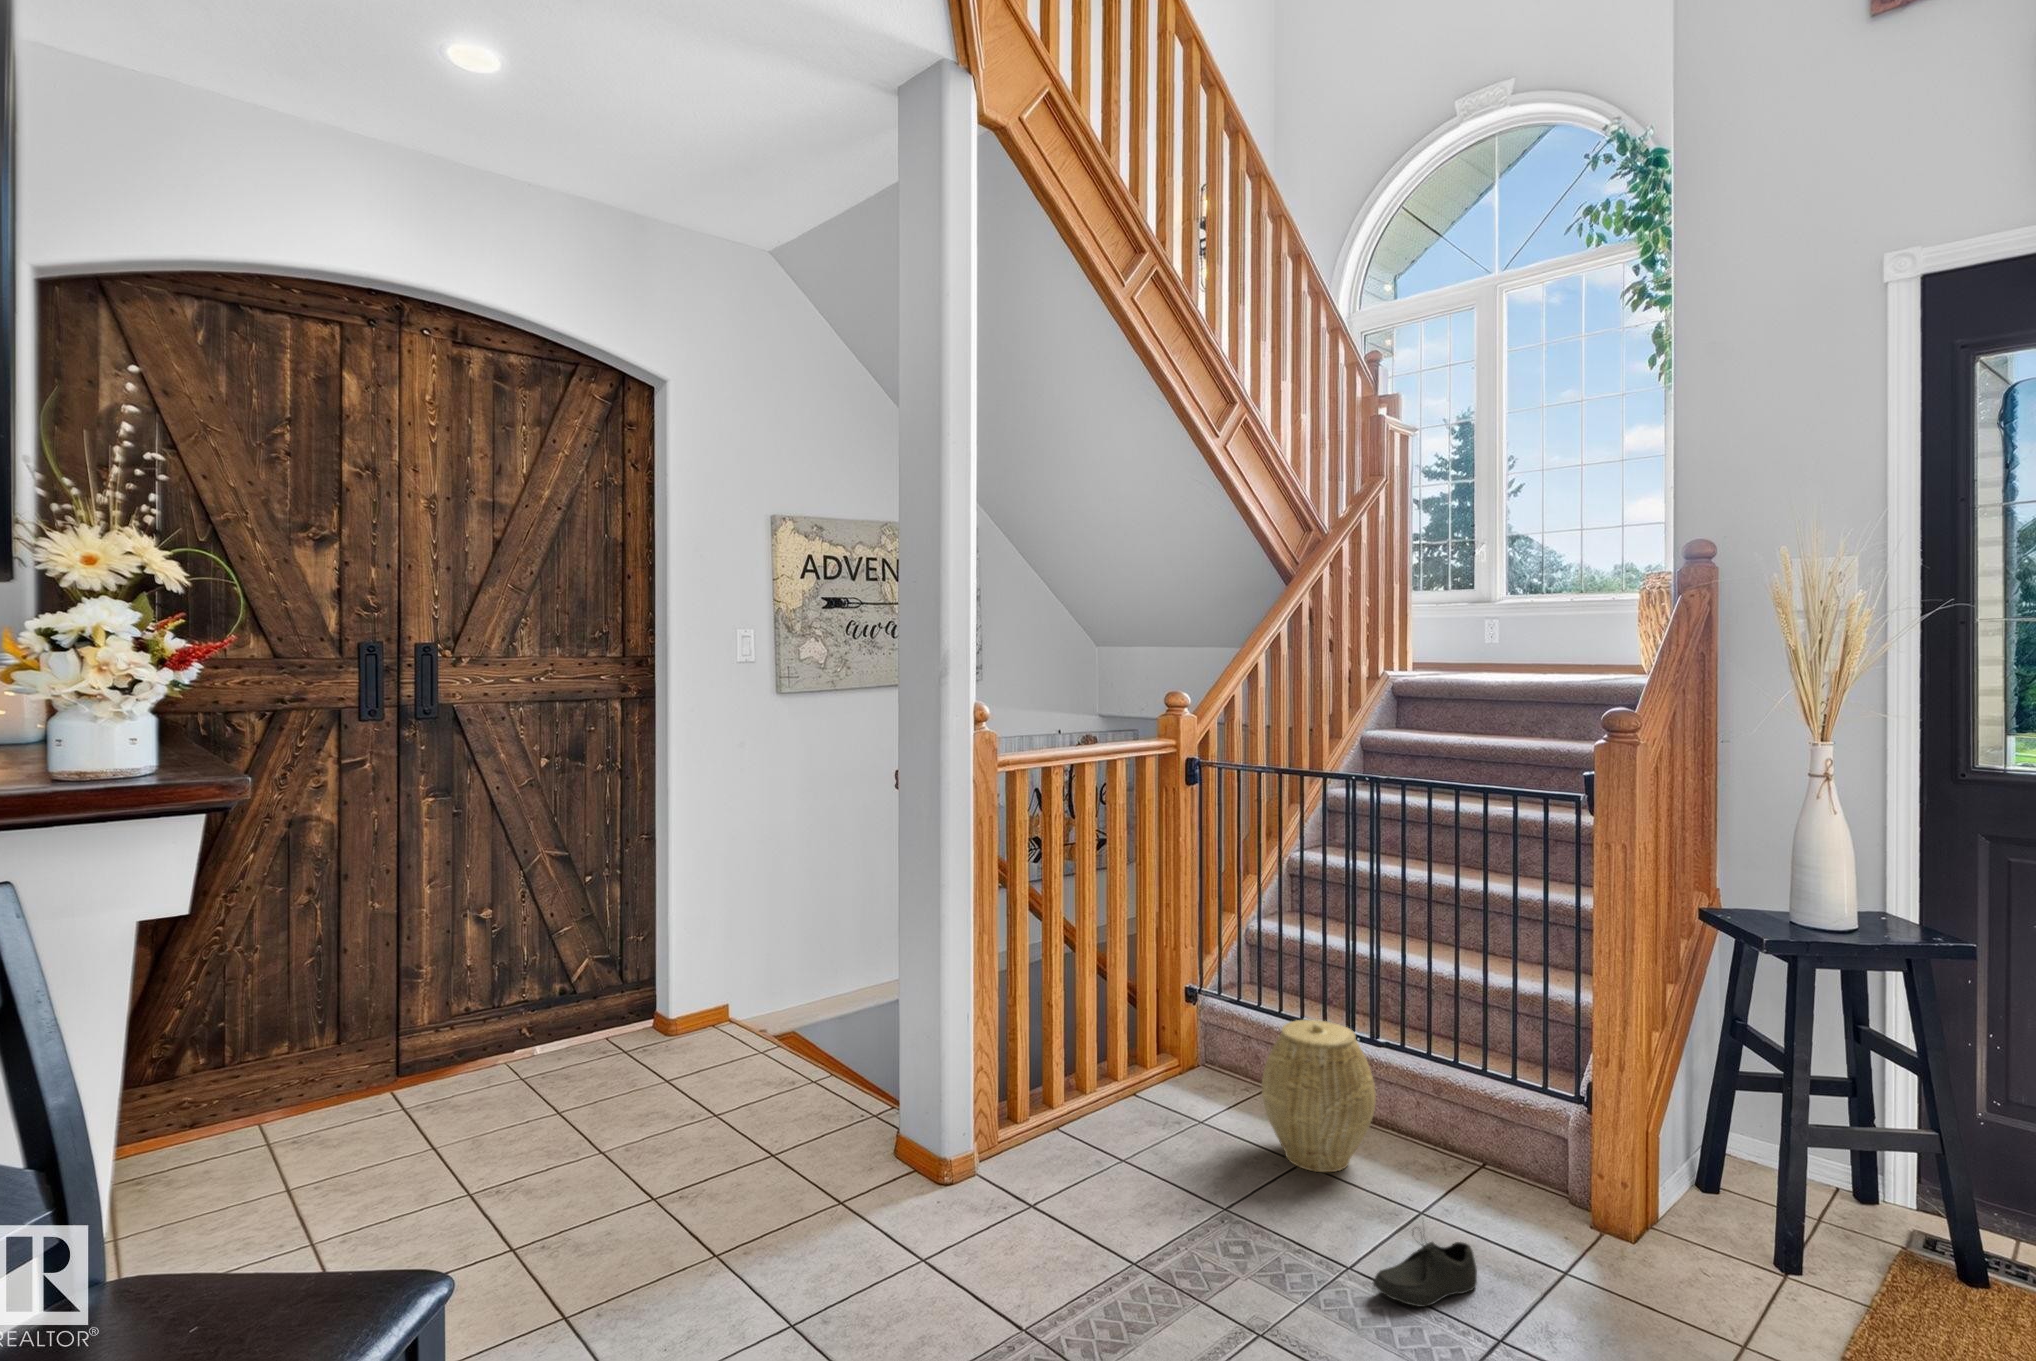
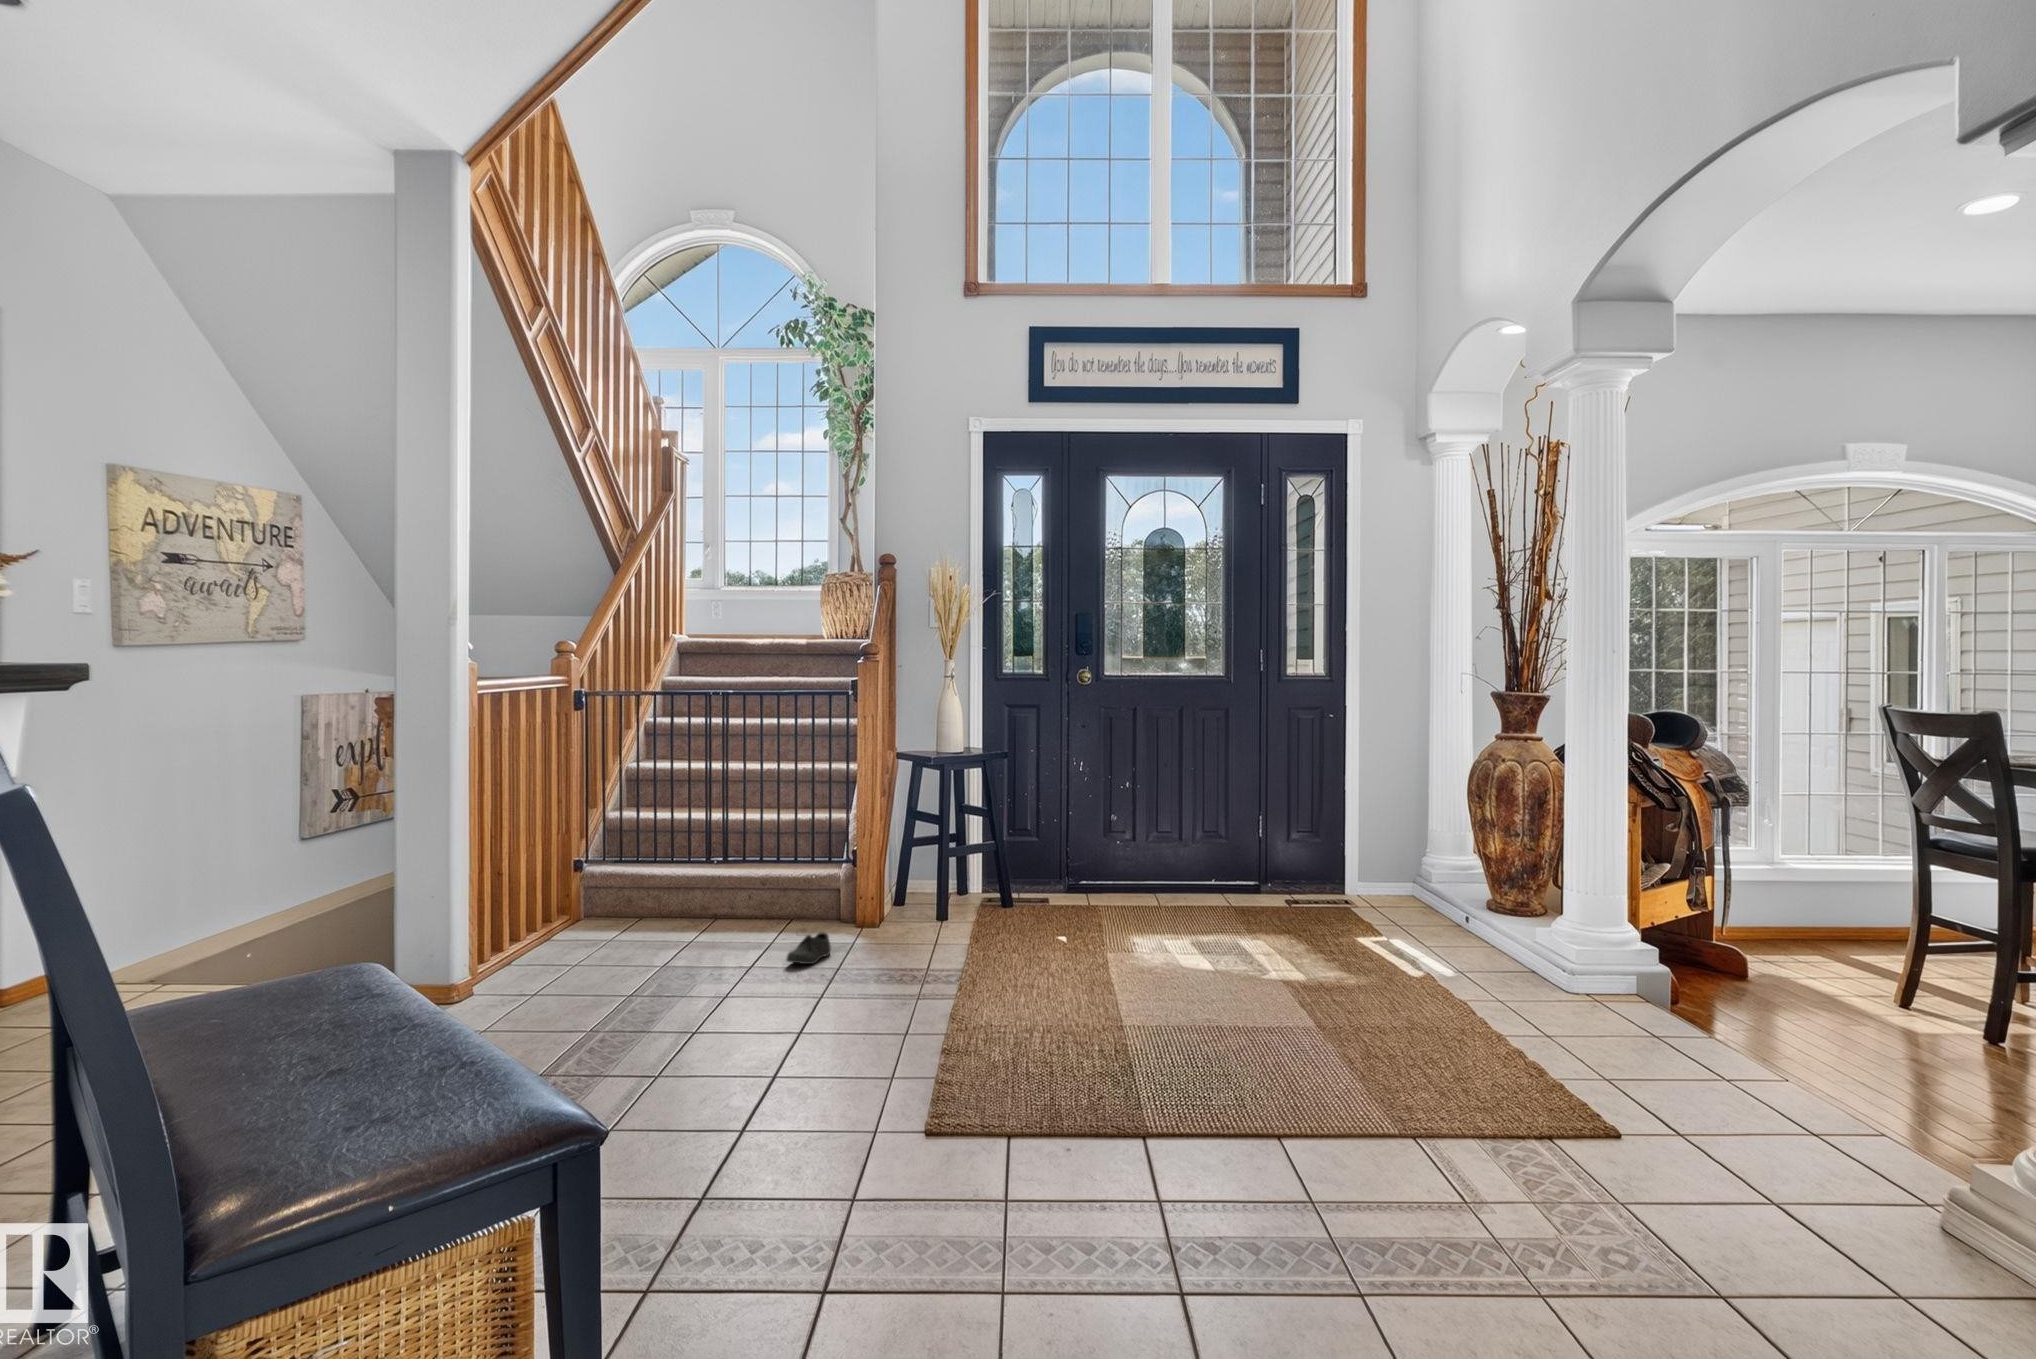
woven basket: present [1262,1020,1376,1172] -> none [668,847,742,940]

